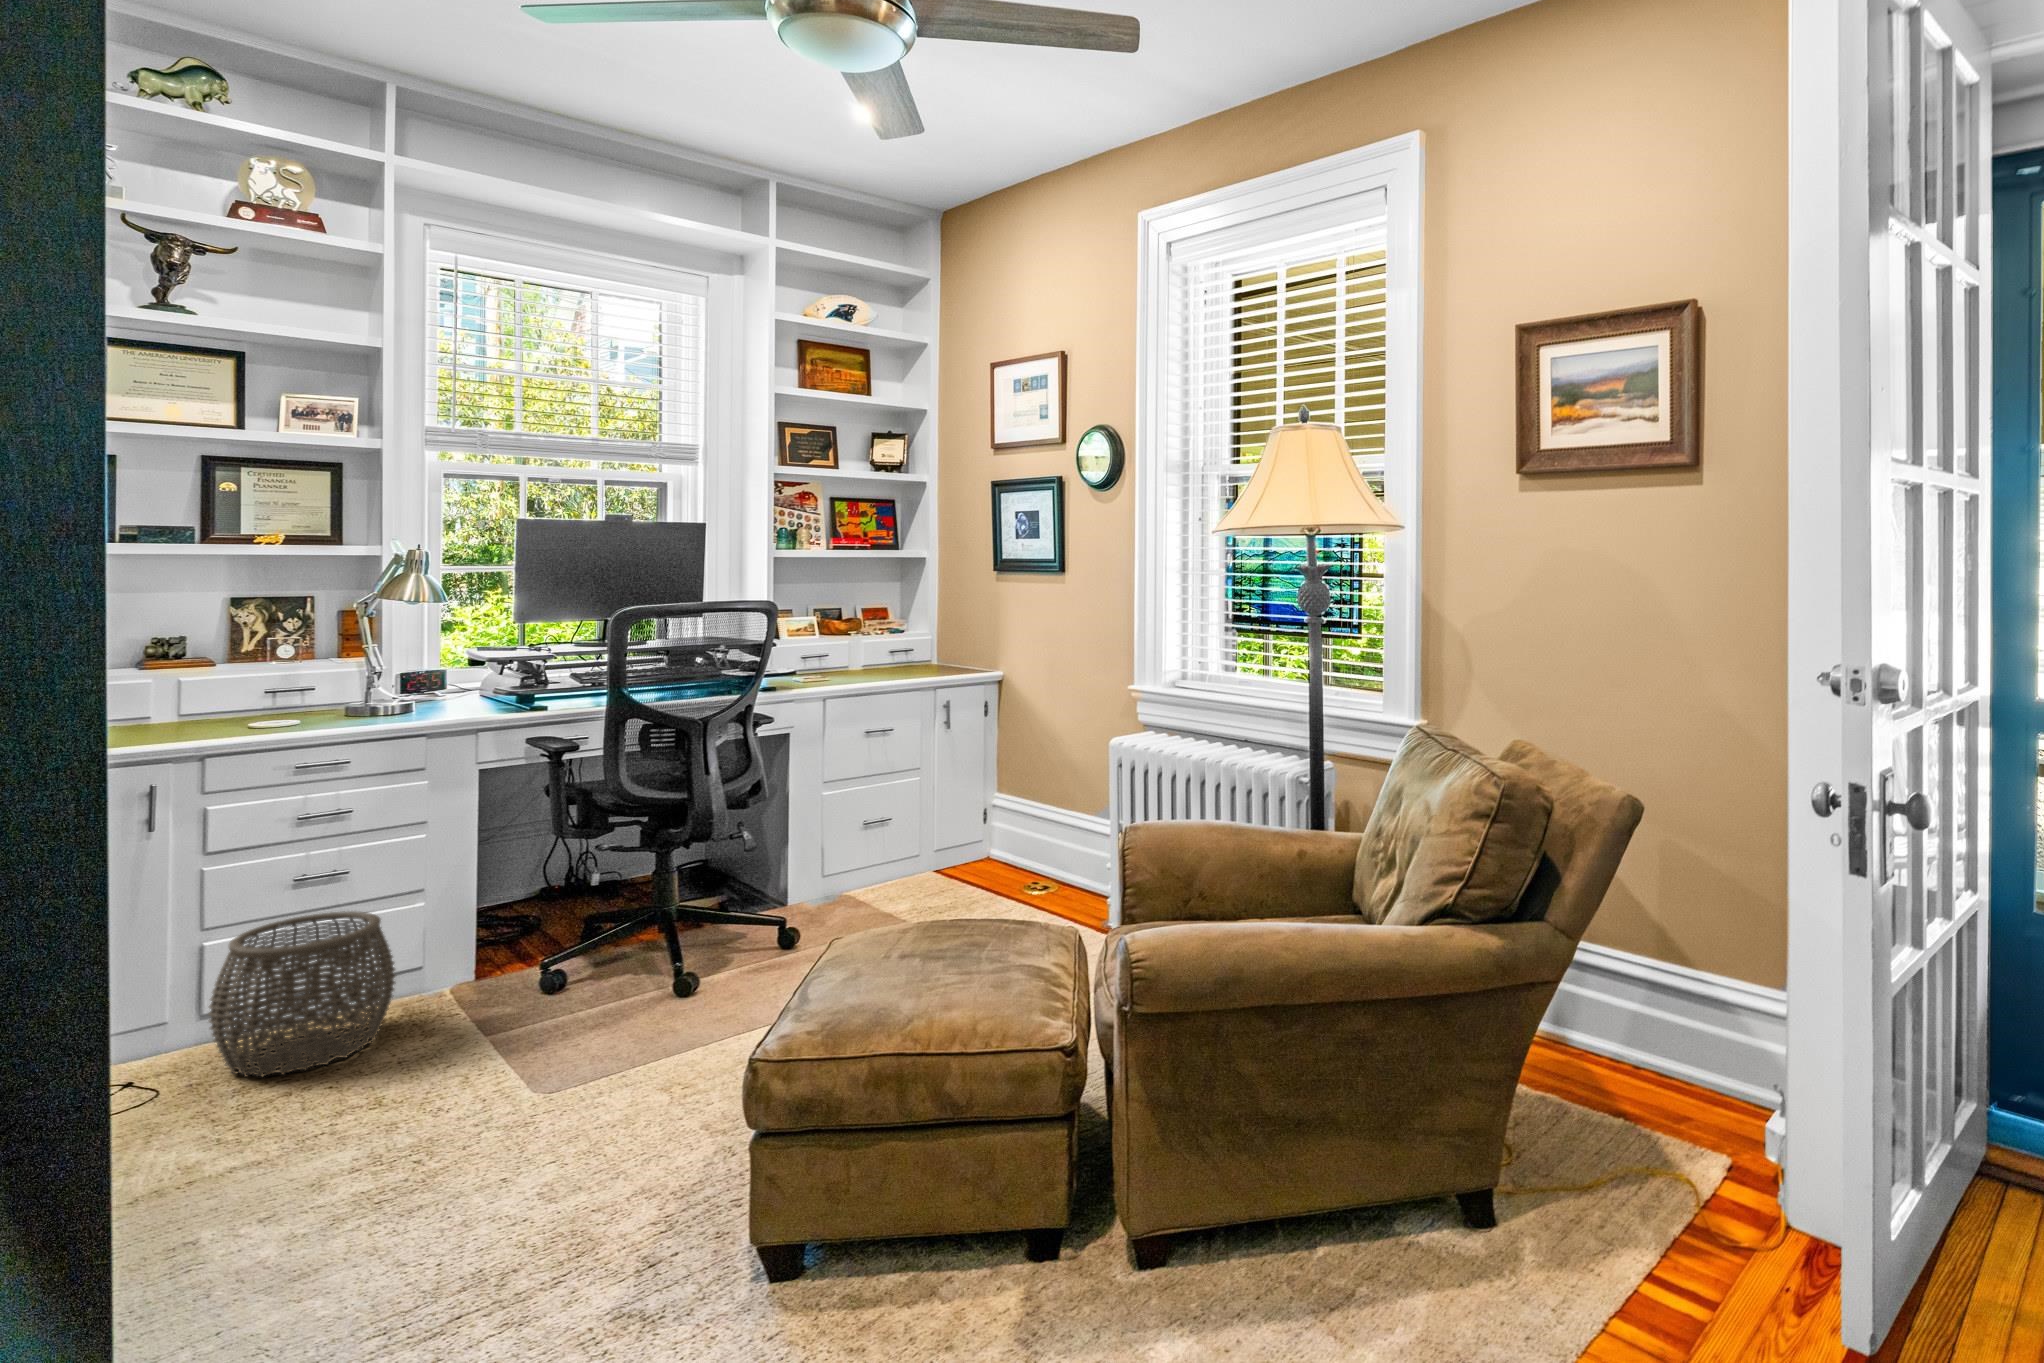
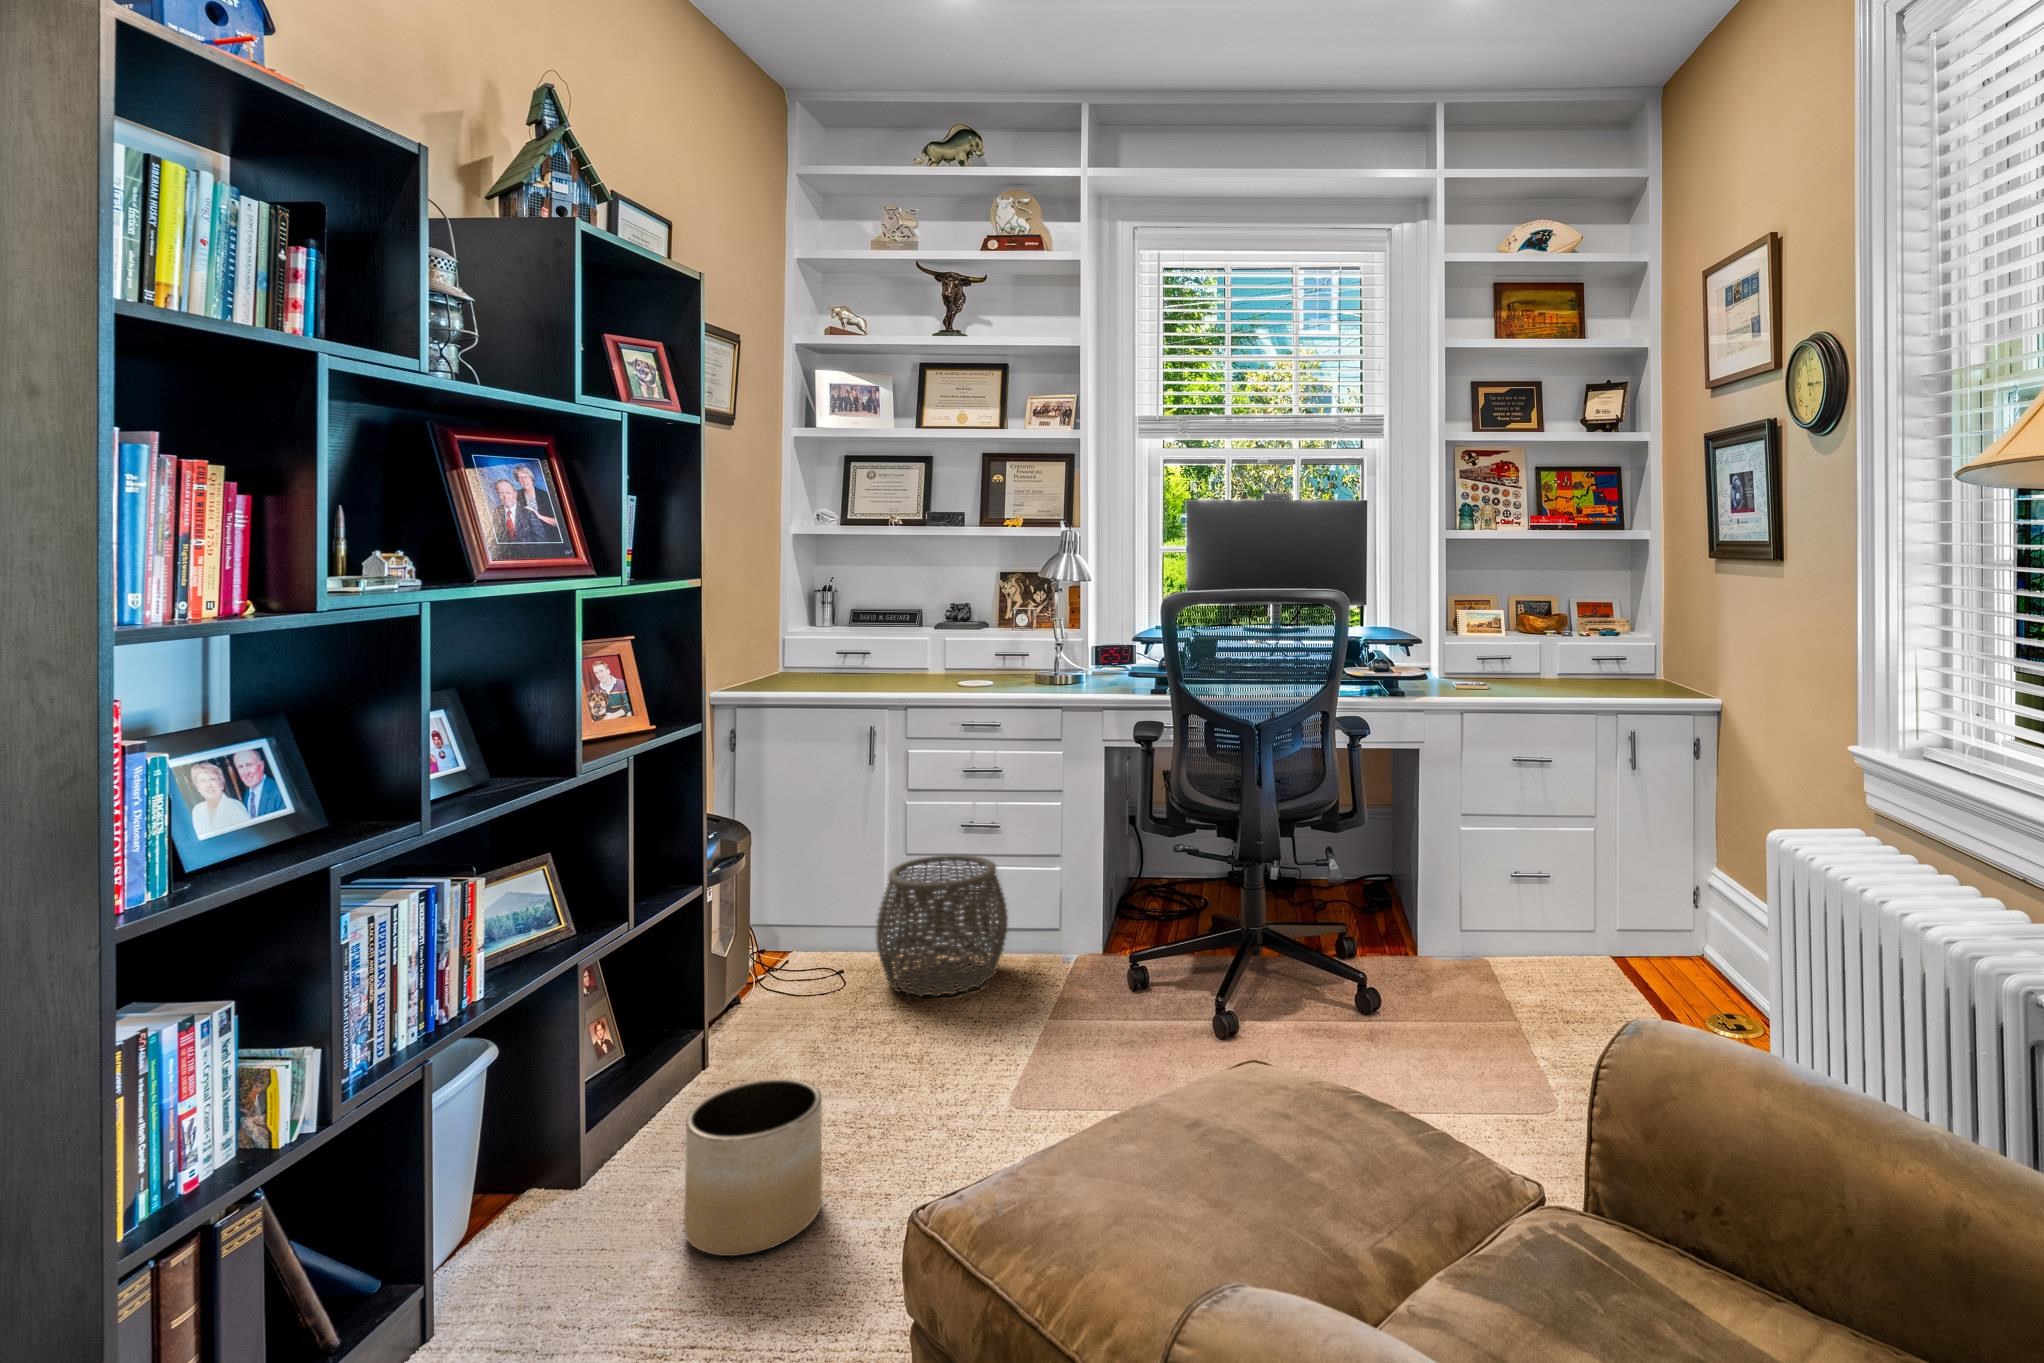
planter: none [336,1100,492,1277] -> present [684,1079,822,1256]

